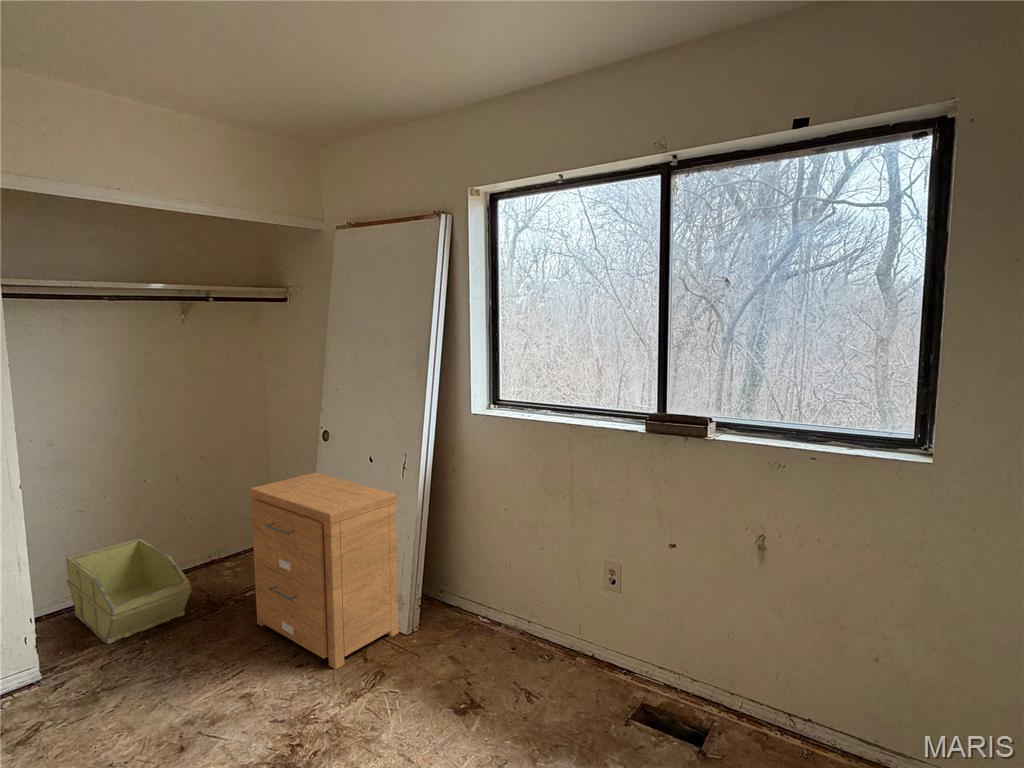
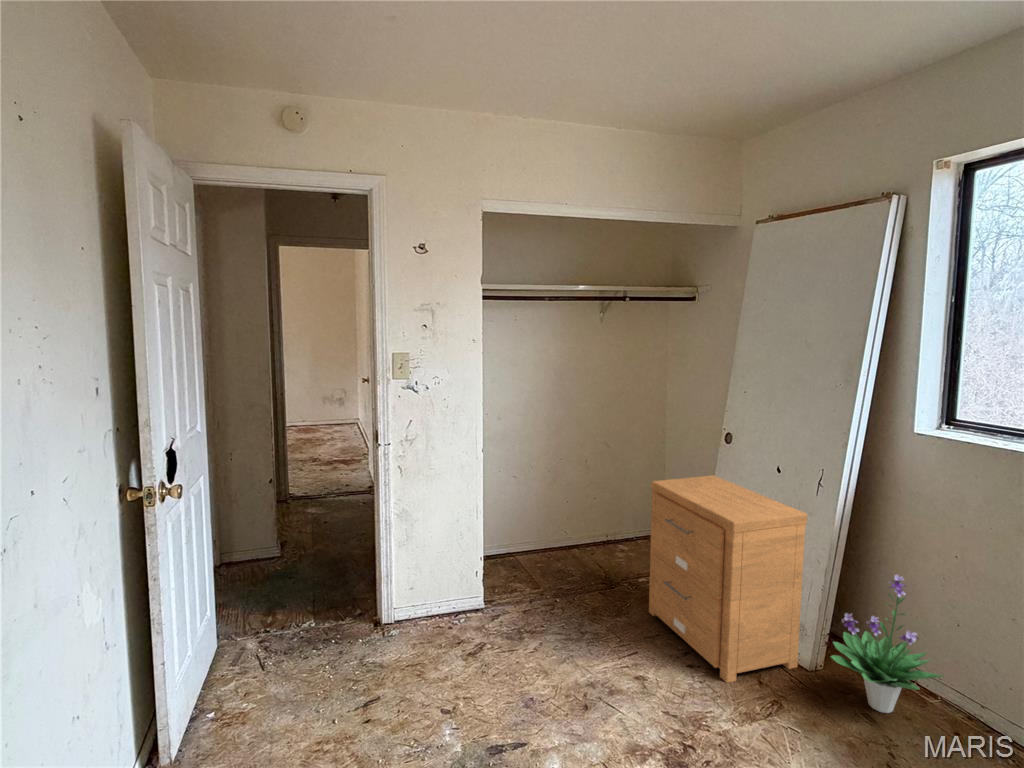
potted plant: none [421,531,505,649] -> present [831,575,943,713]
storage bin: present [66,538,192,644] -> none [502,509,594,594]

